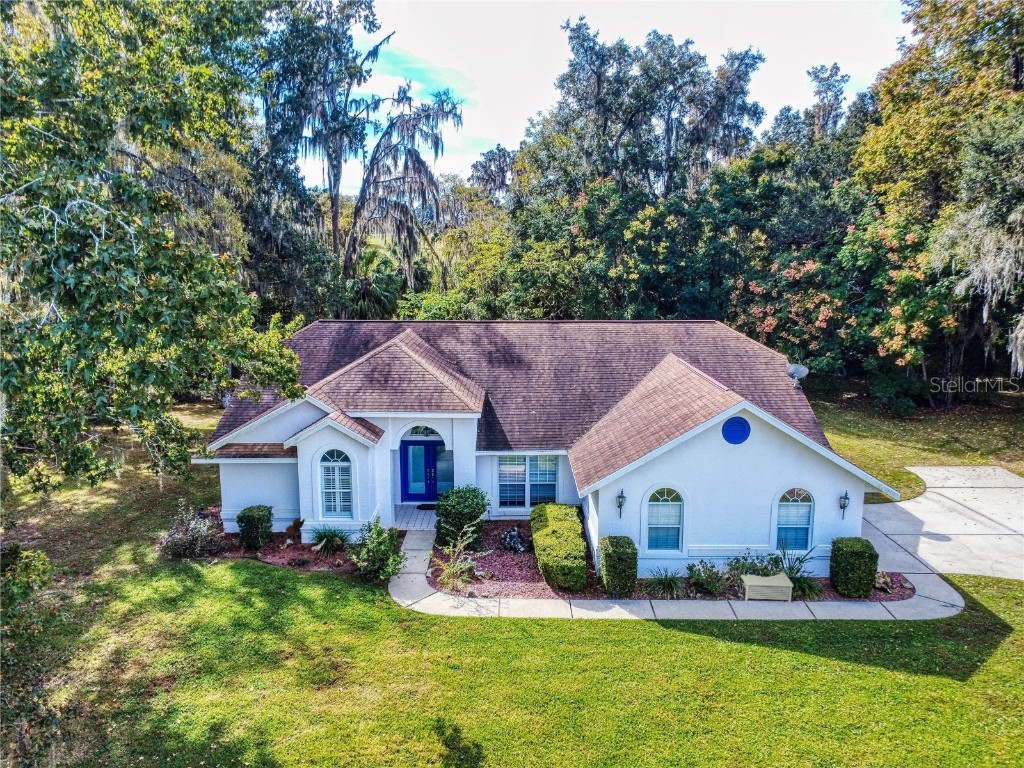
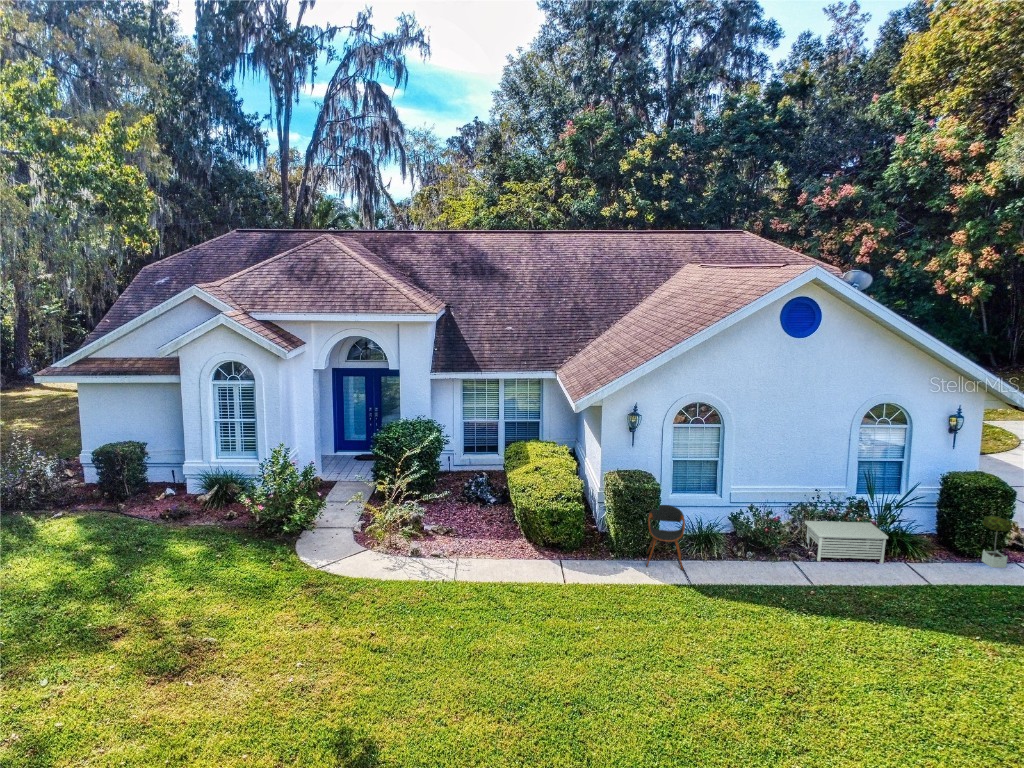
chair: present [283,518,305,549] -> present [646,505,685,570]
potted tree: none [860,571,878,607] -> present [982,516,1012,568]

